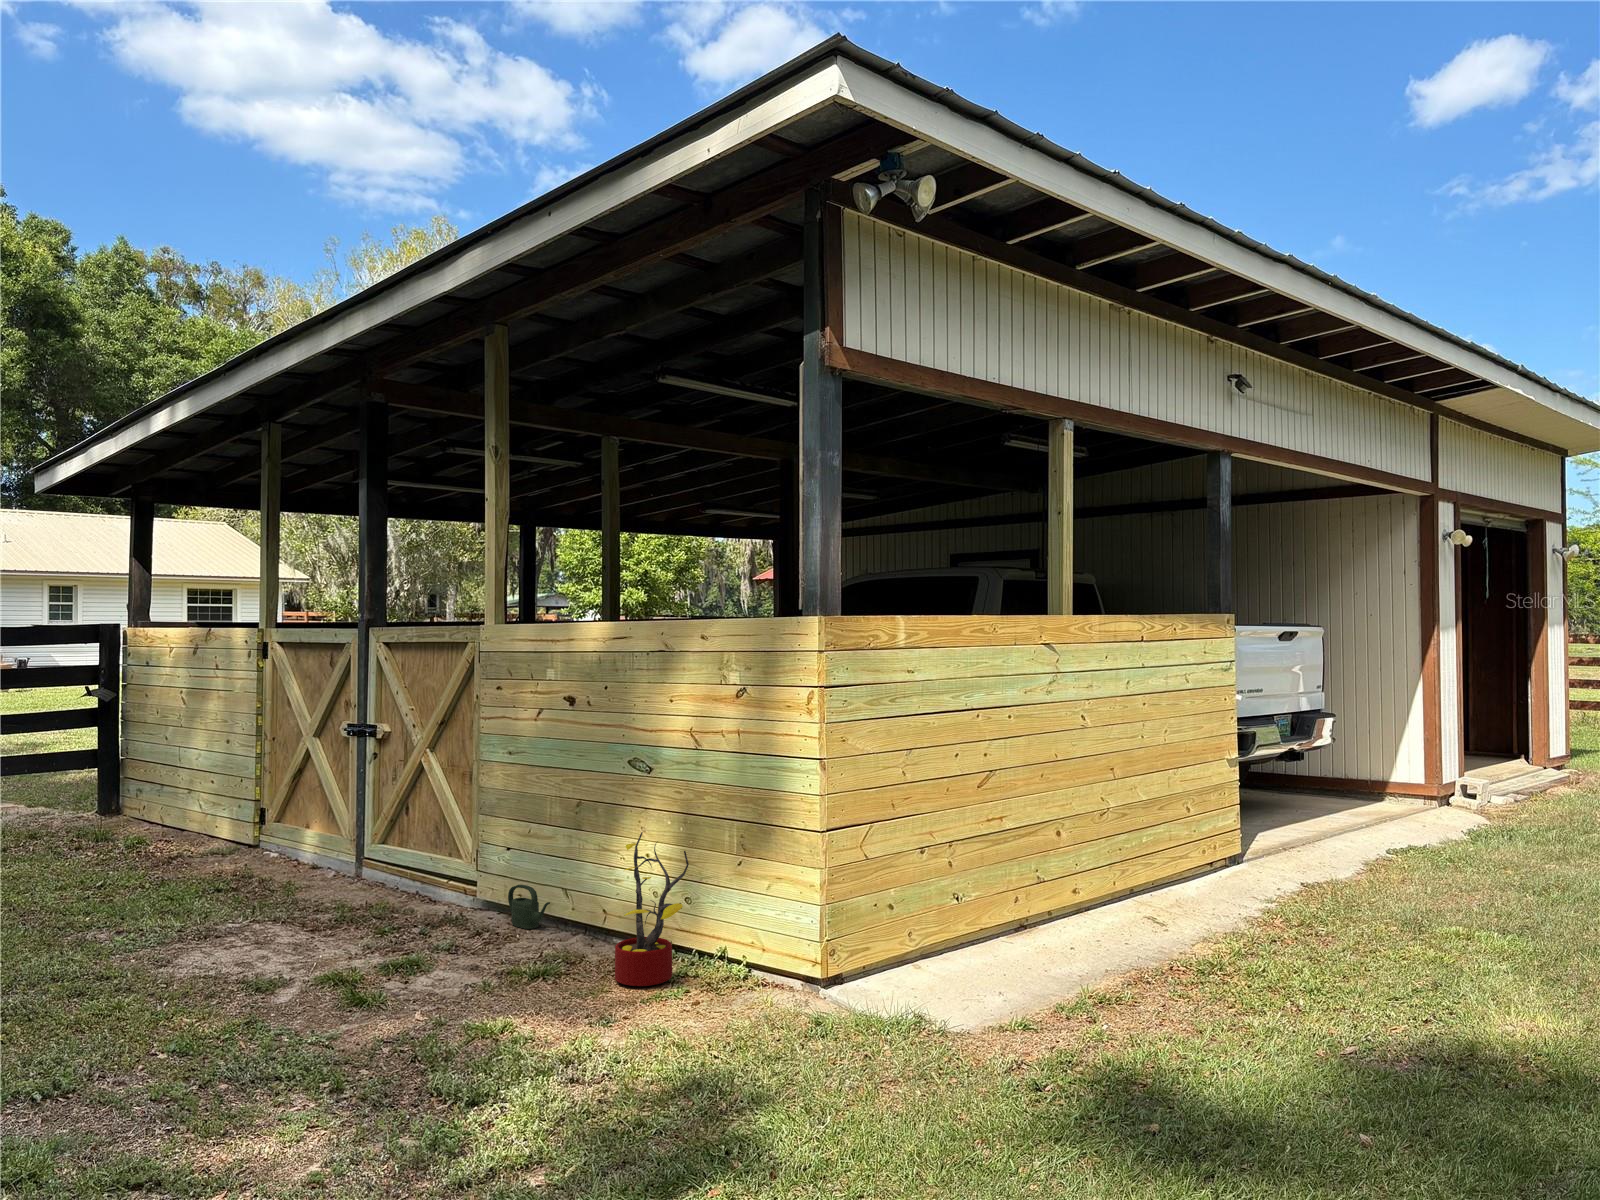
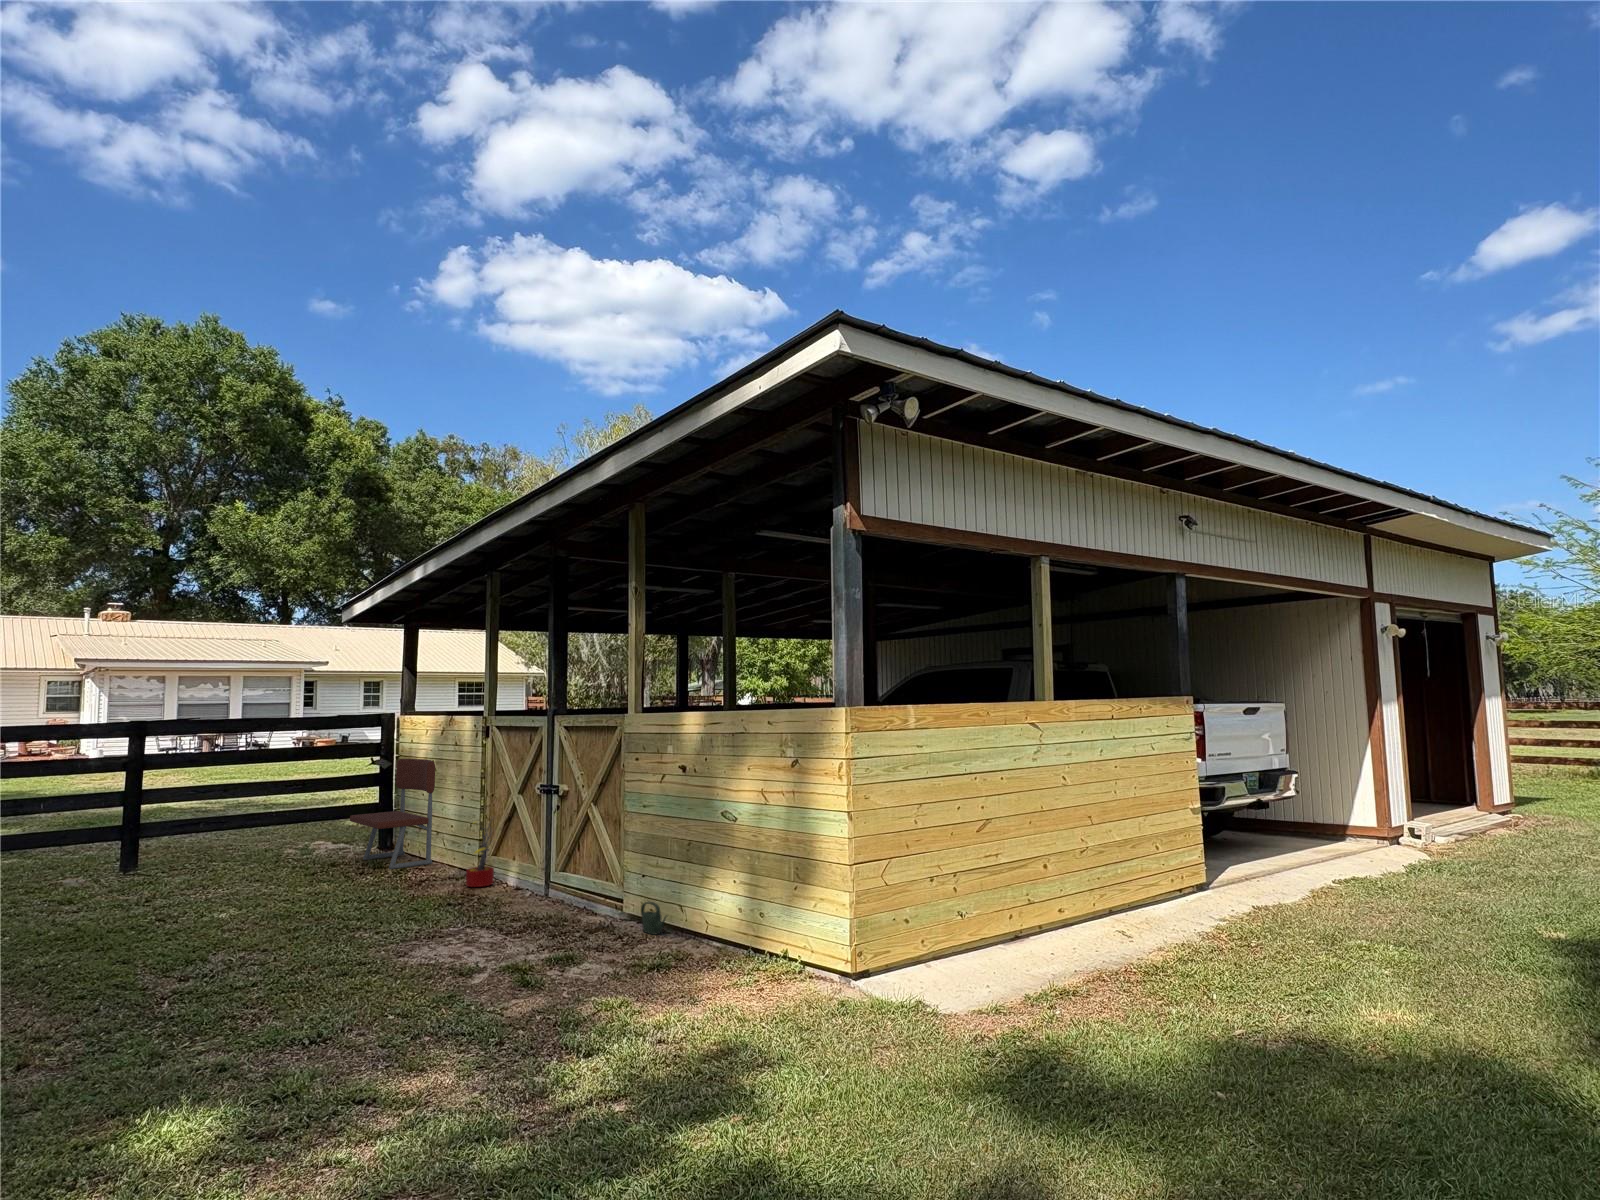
bench: none [56,690,186,844] -> present [350,759,435,869]
decorative plant: present [615,832,689,986] -> present [466,819,494,887]

